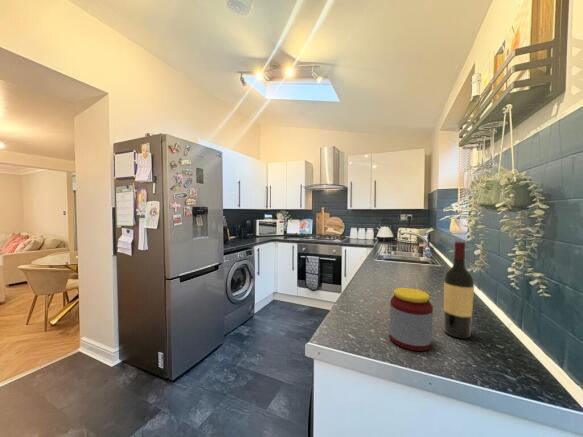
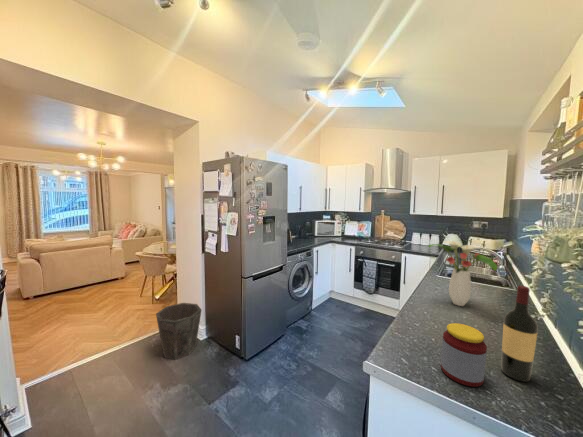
flower arrangement: none [368,219,430,283] -> present [429,241,497,306]
waste bin: none [40,321,111,398] -> present [156,303,201,359]

